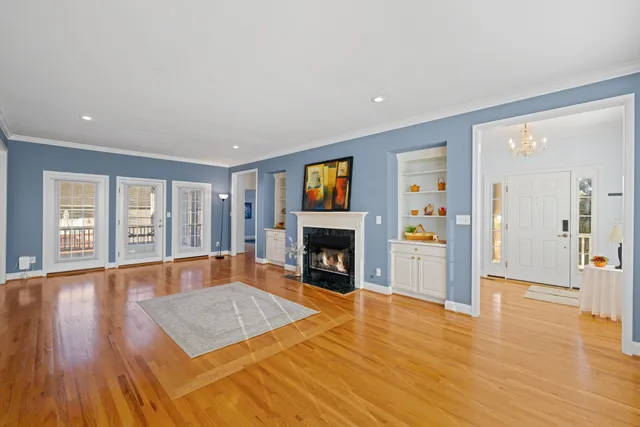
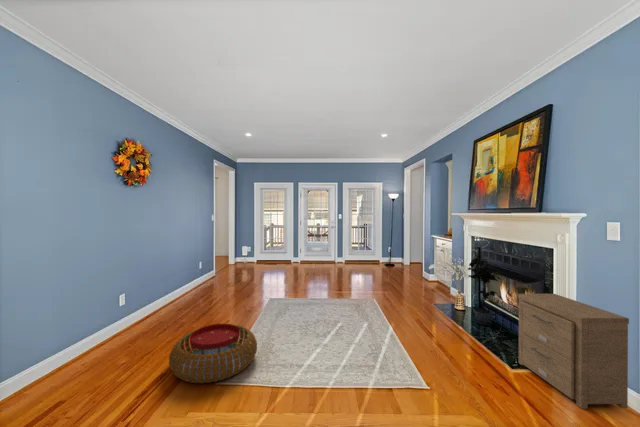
side table: none [343,253,382,298] -> present [518,294,629,409]
pouf: none [137,309,214,354] -> present [169,324,257,384]

